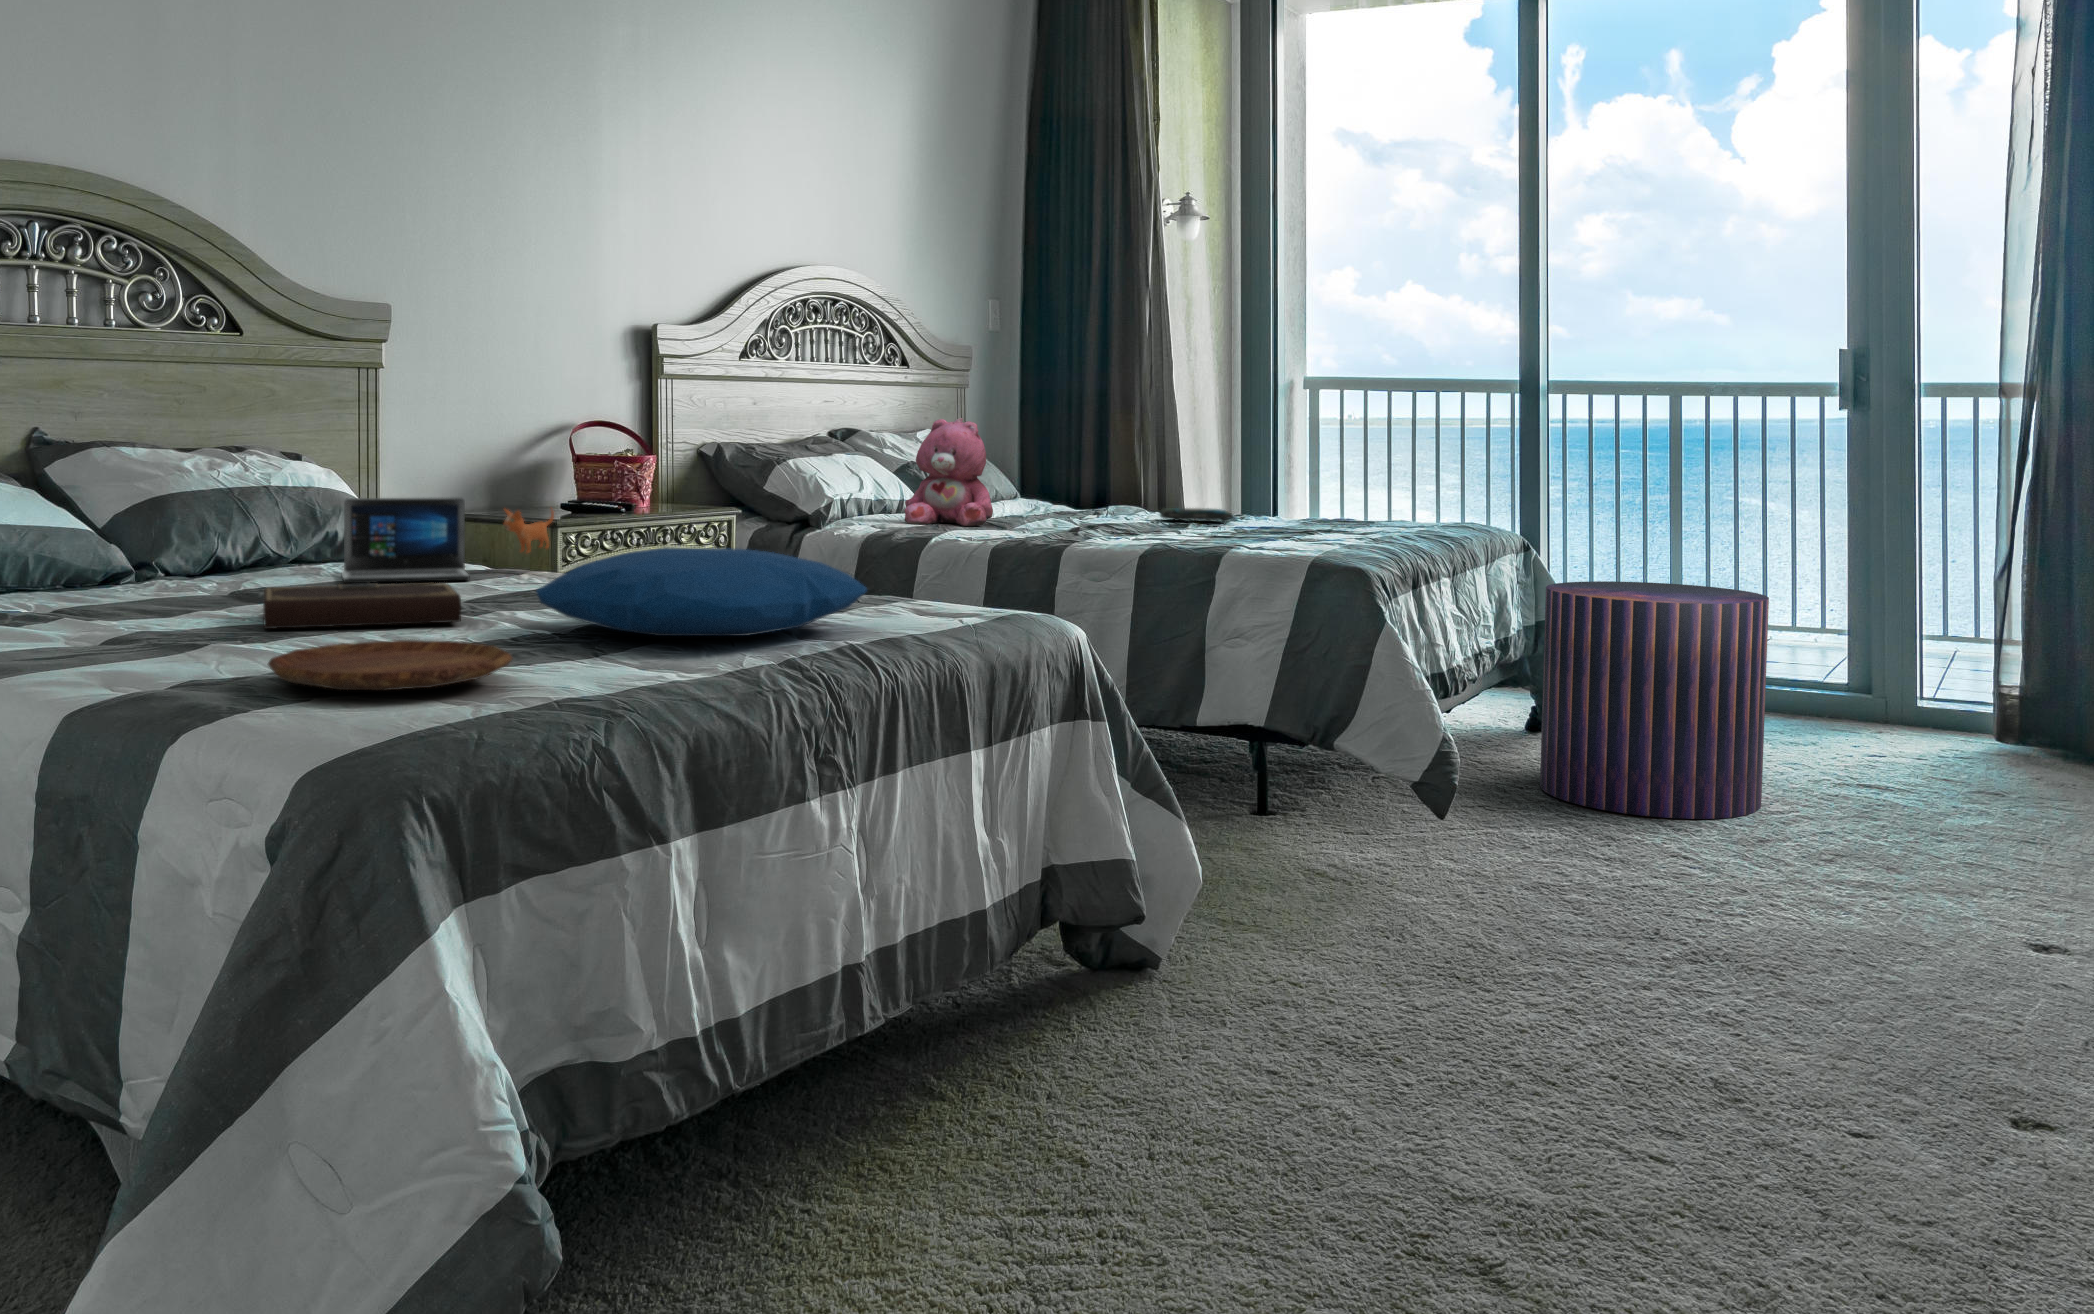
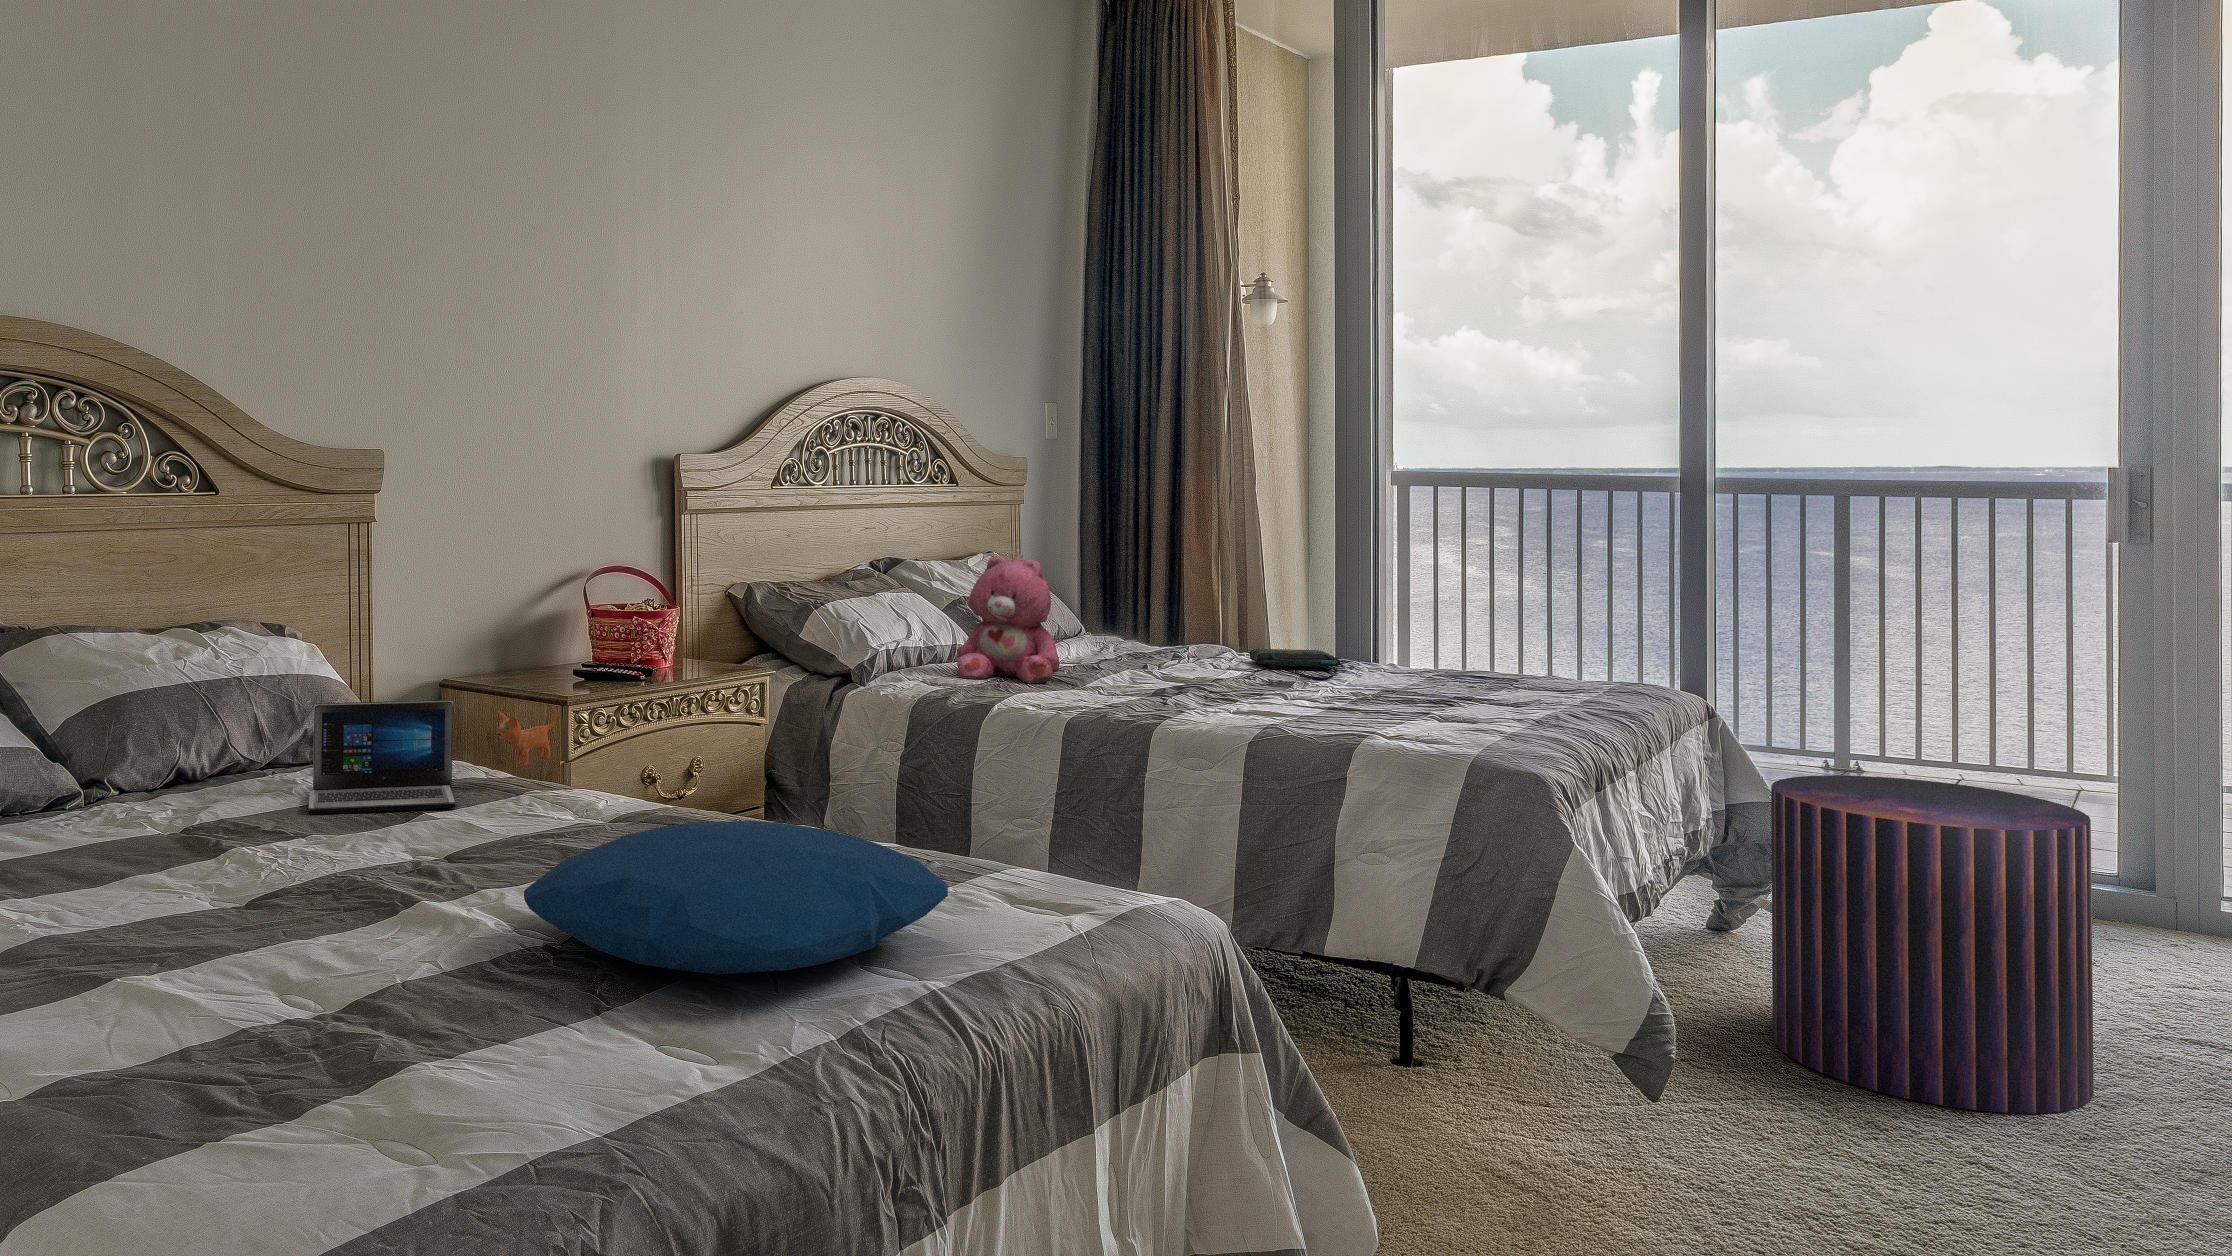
notebook: present [263,583,461,629] -> none [188,851,432,935]
tray: present [268,640,512,690] -> none [156,1008,483,1140]

